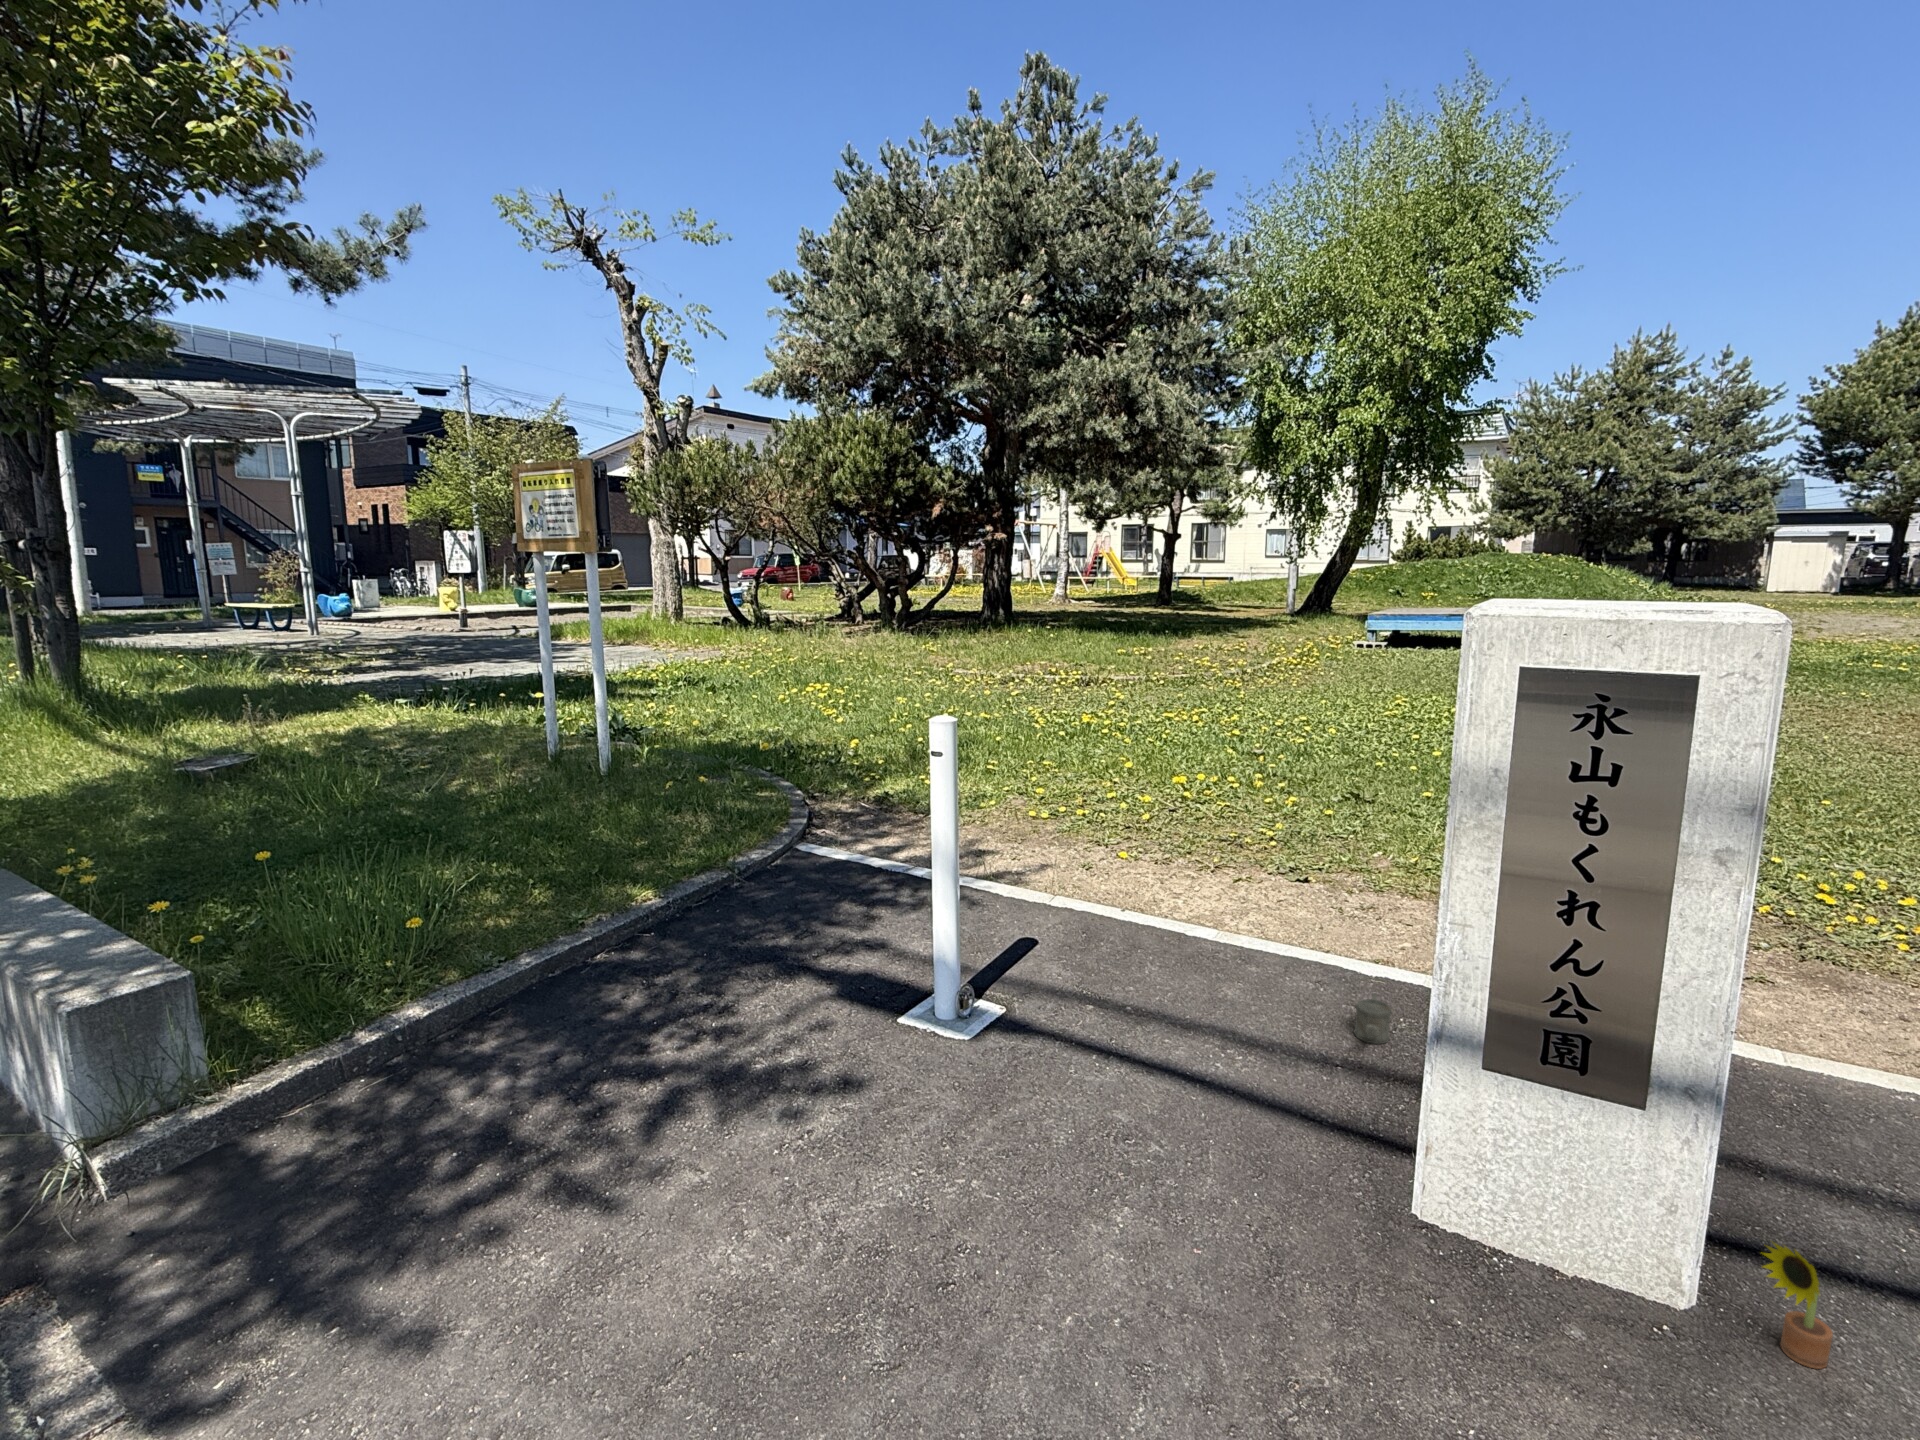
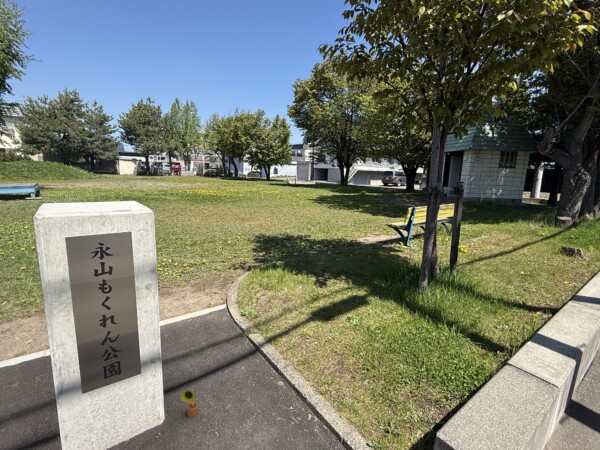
watering can: present [1354,993,1392,1044] -> none [11,372,33,397]

